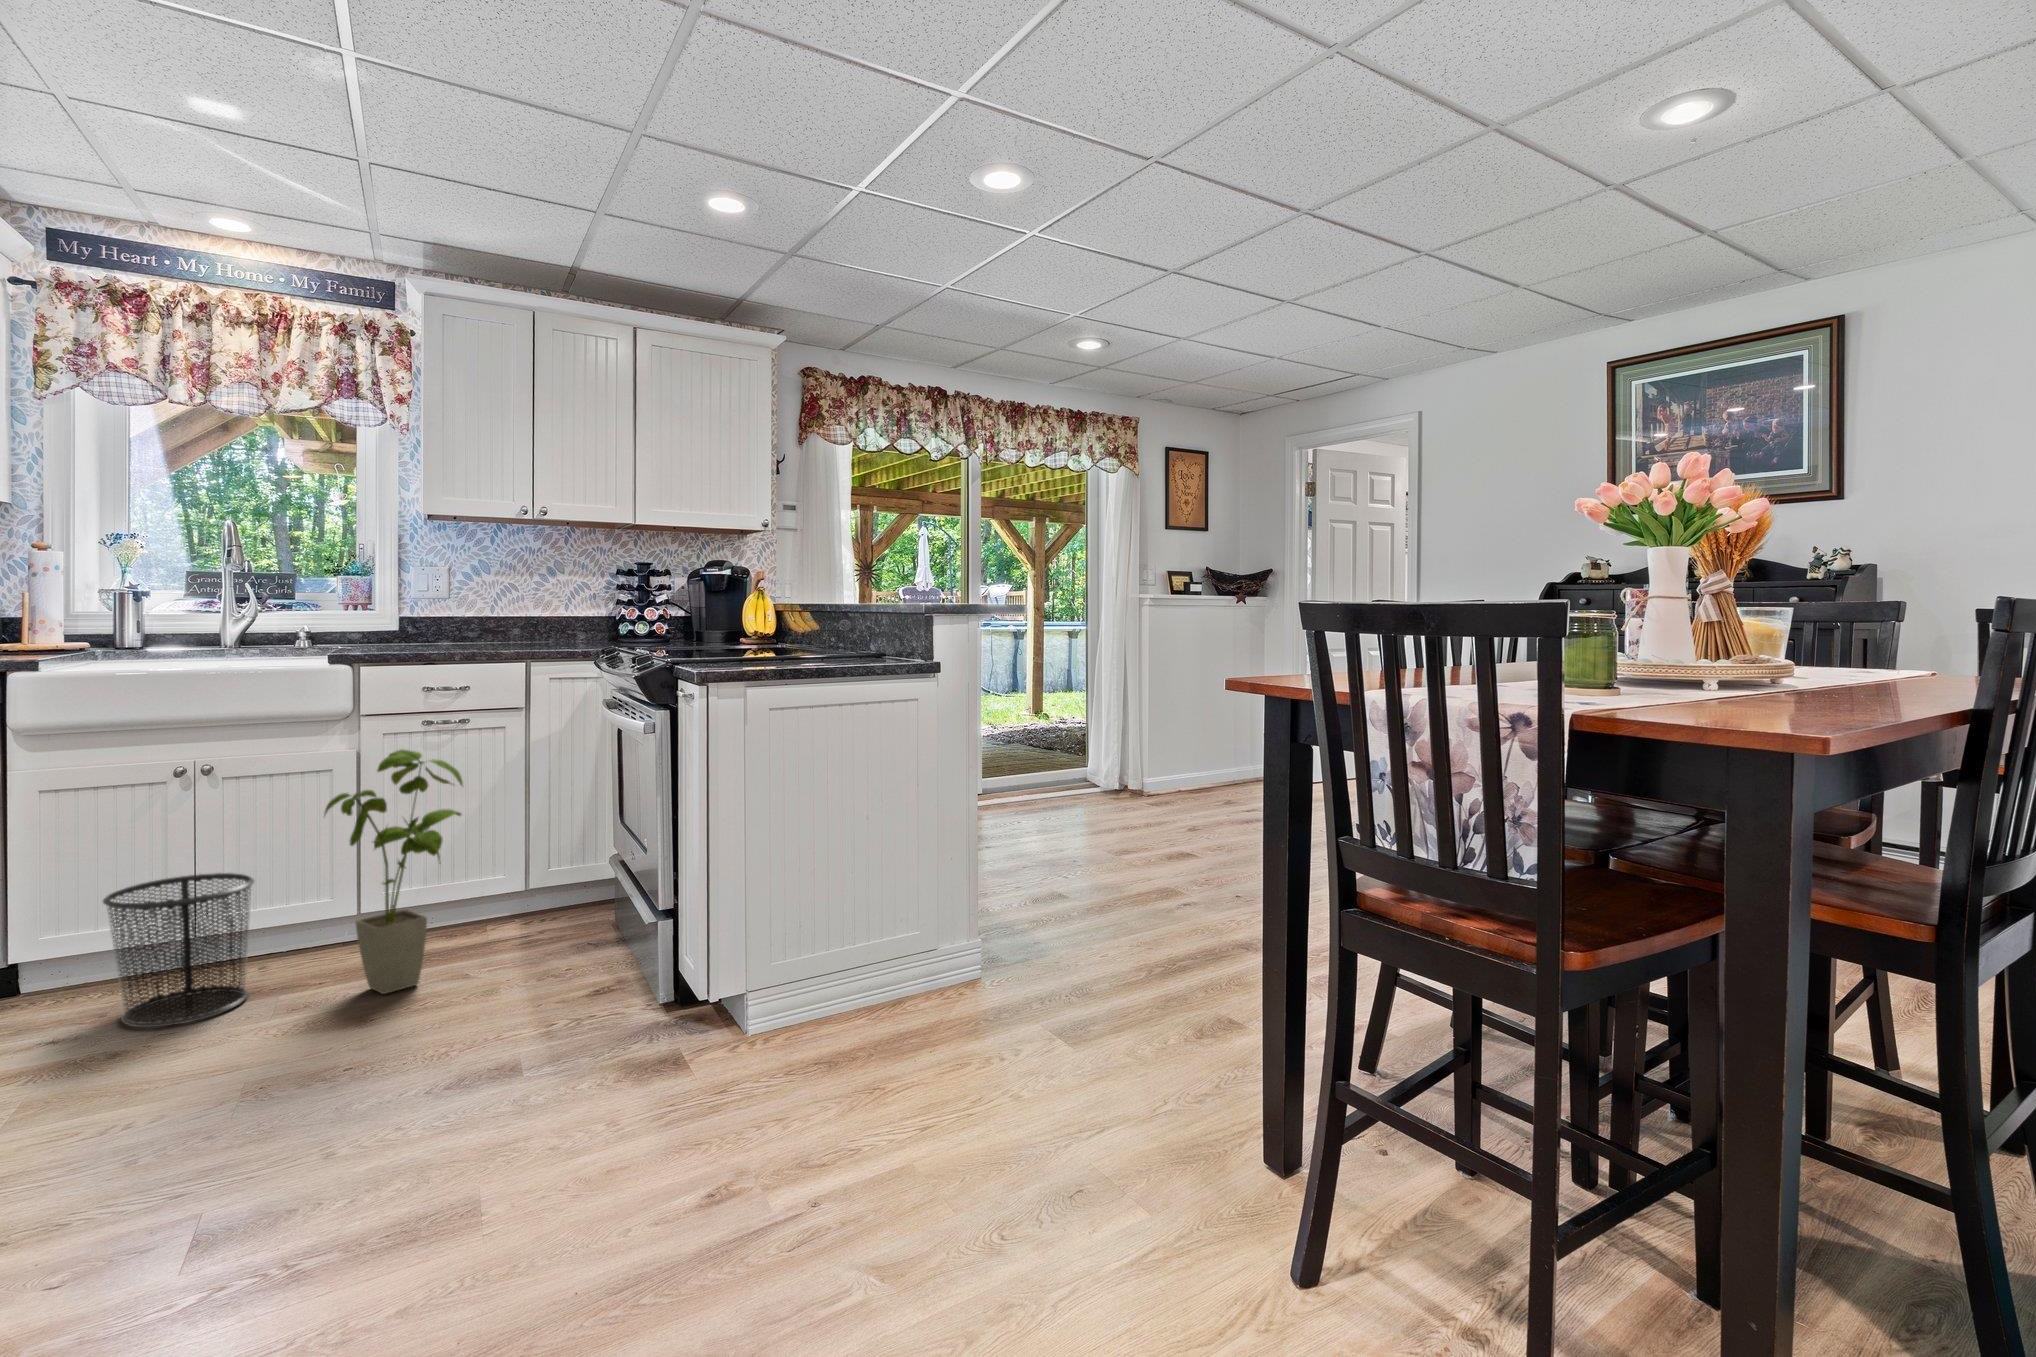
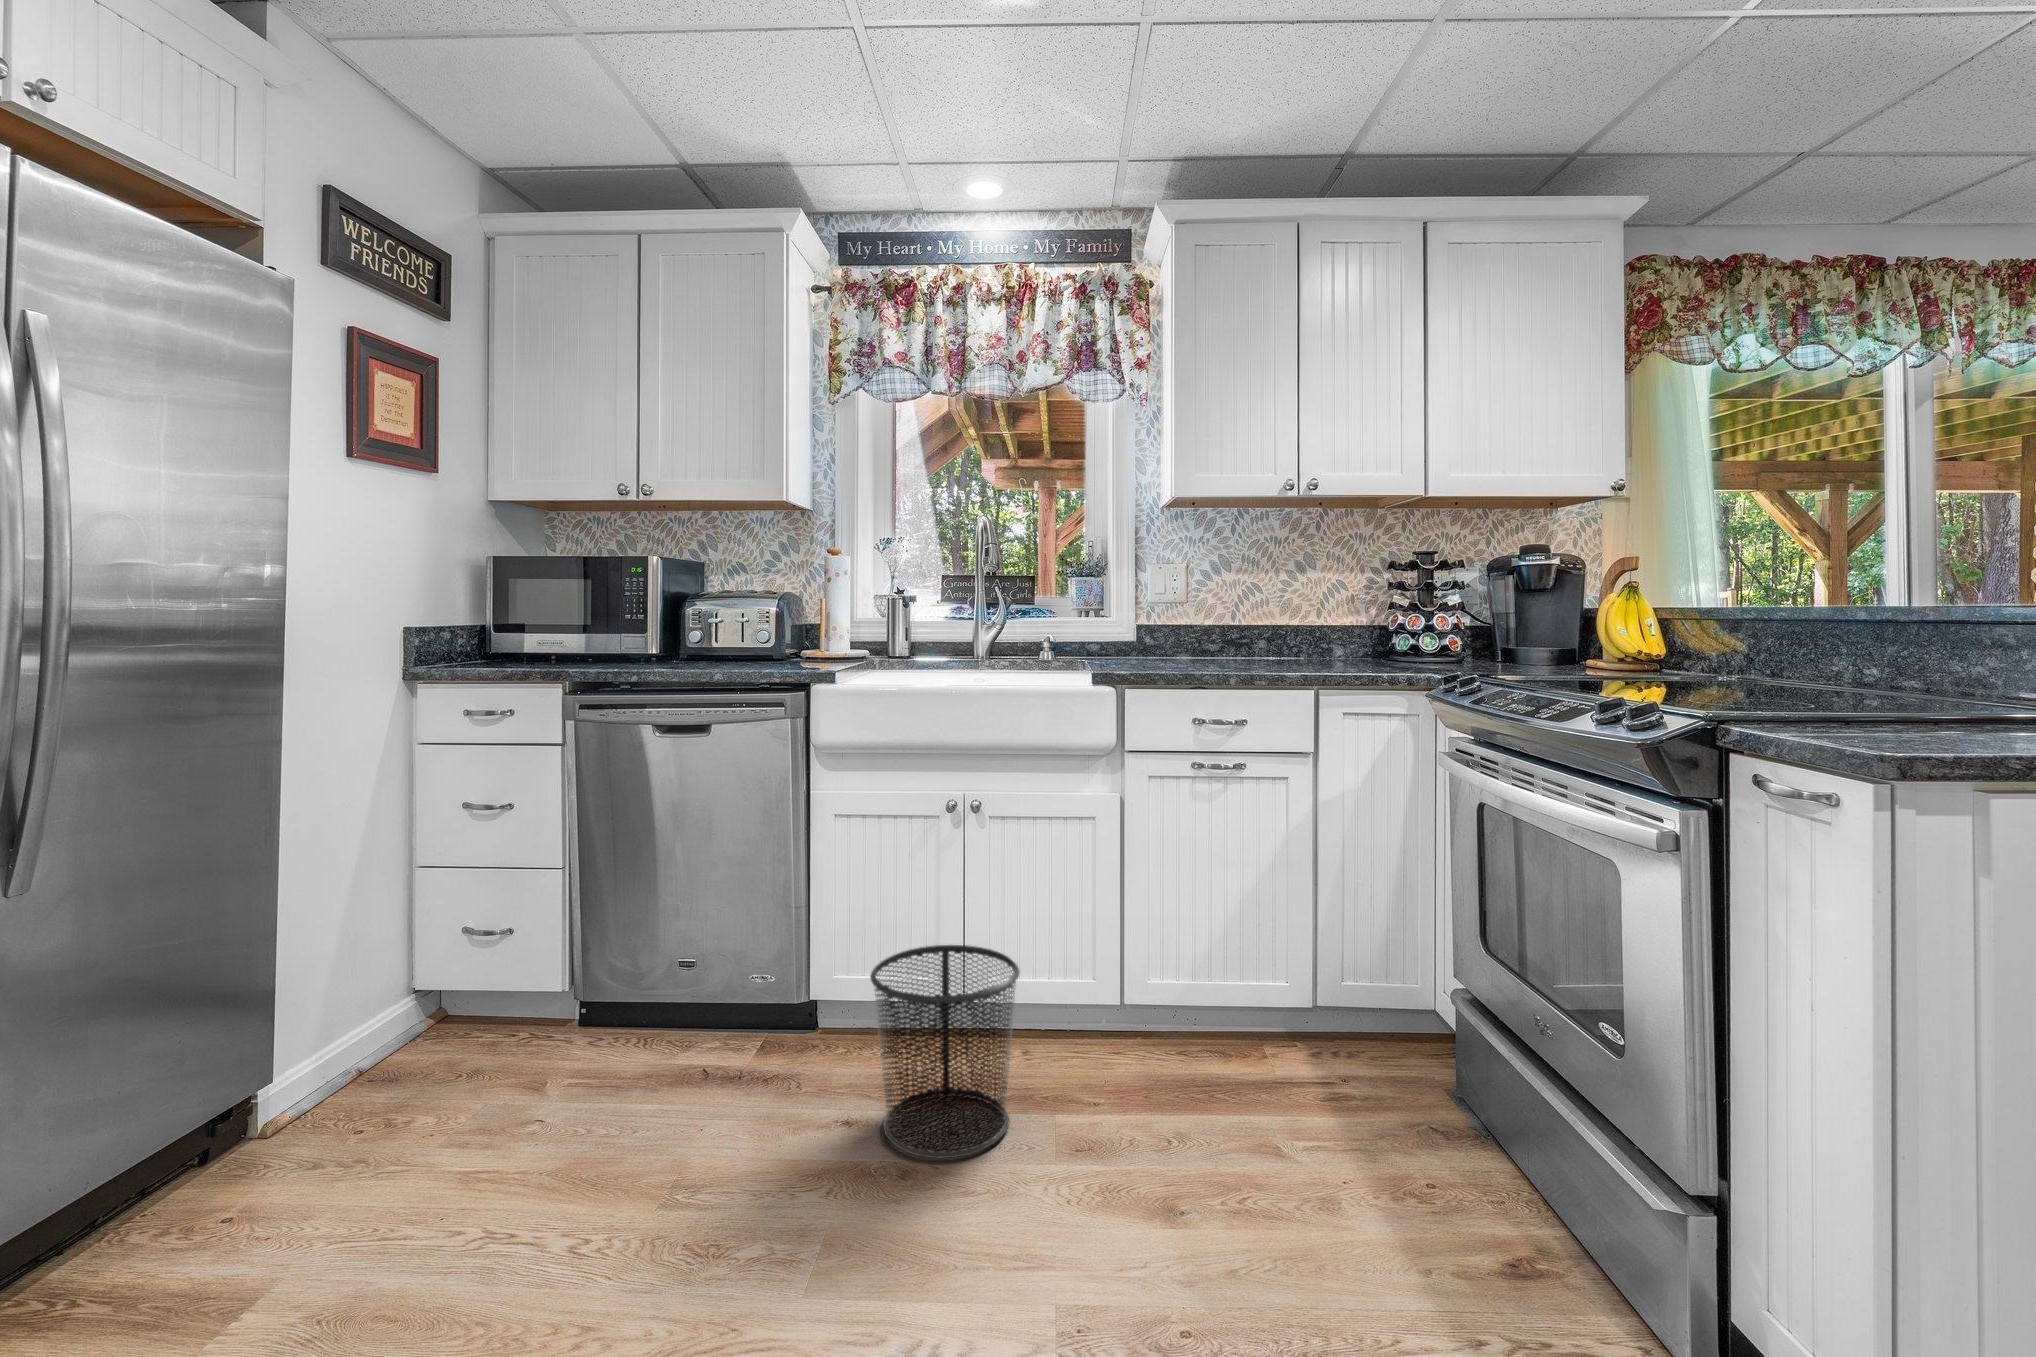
house plant: present [325,750,463,994] -> none [1105,812,1297,1174]

